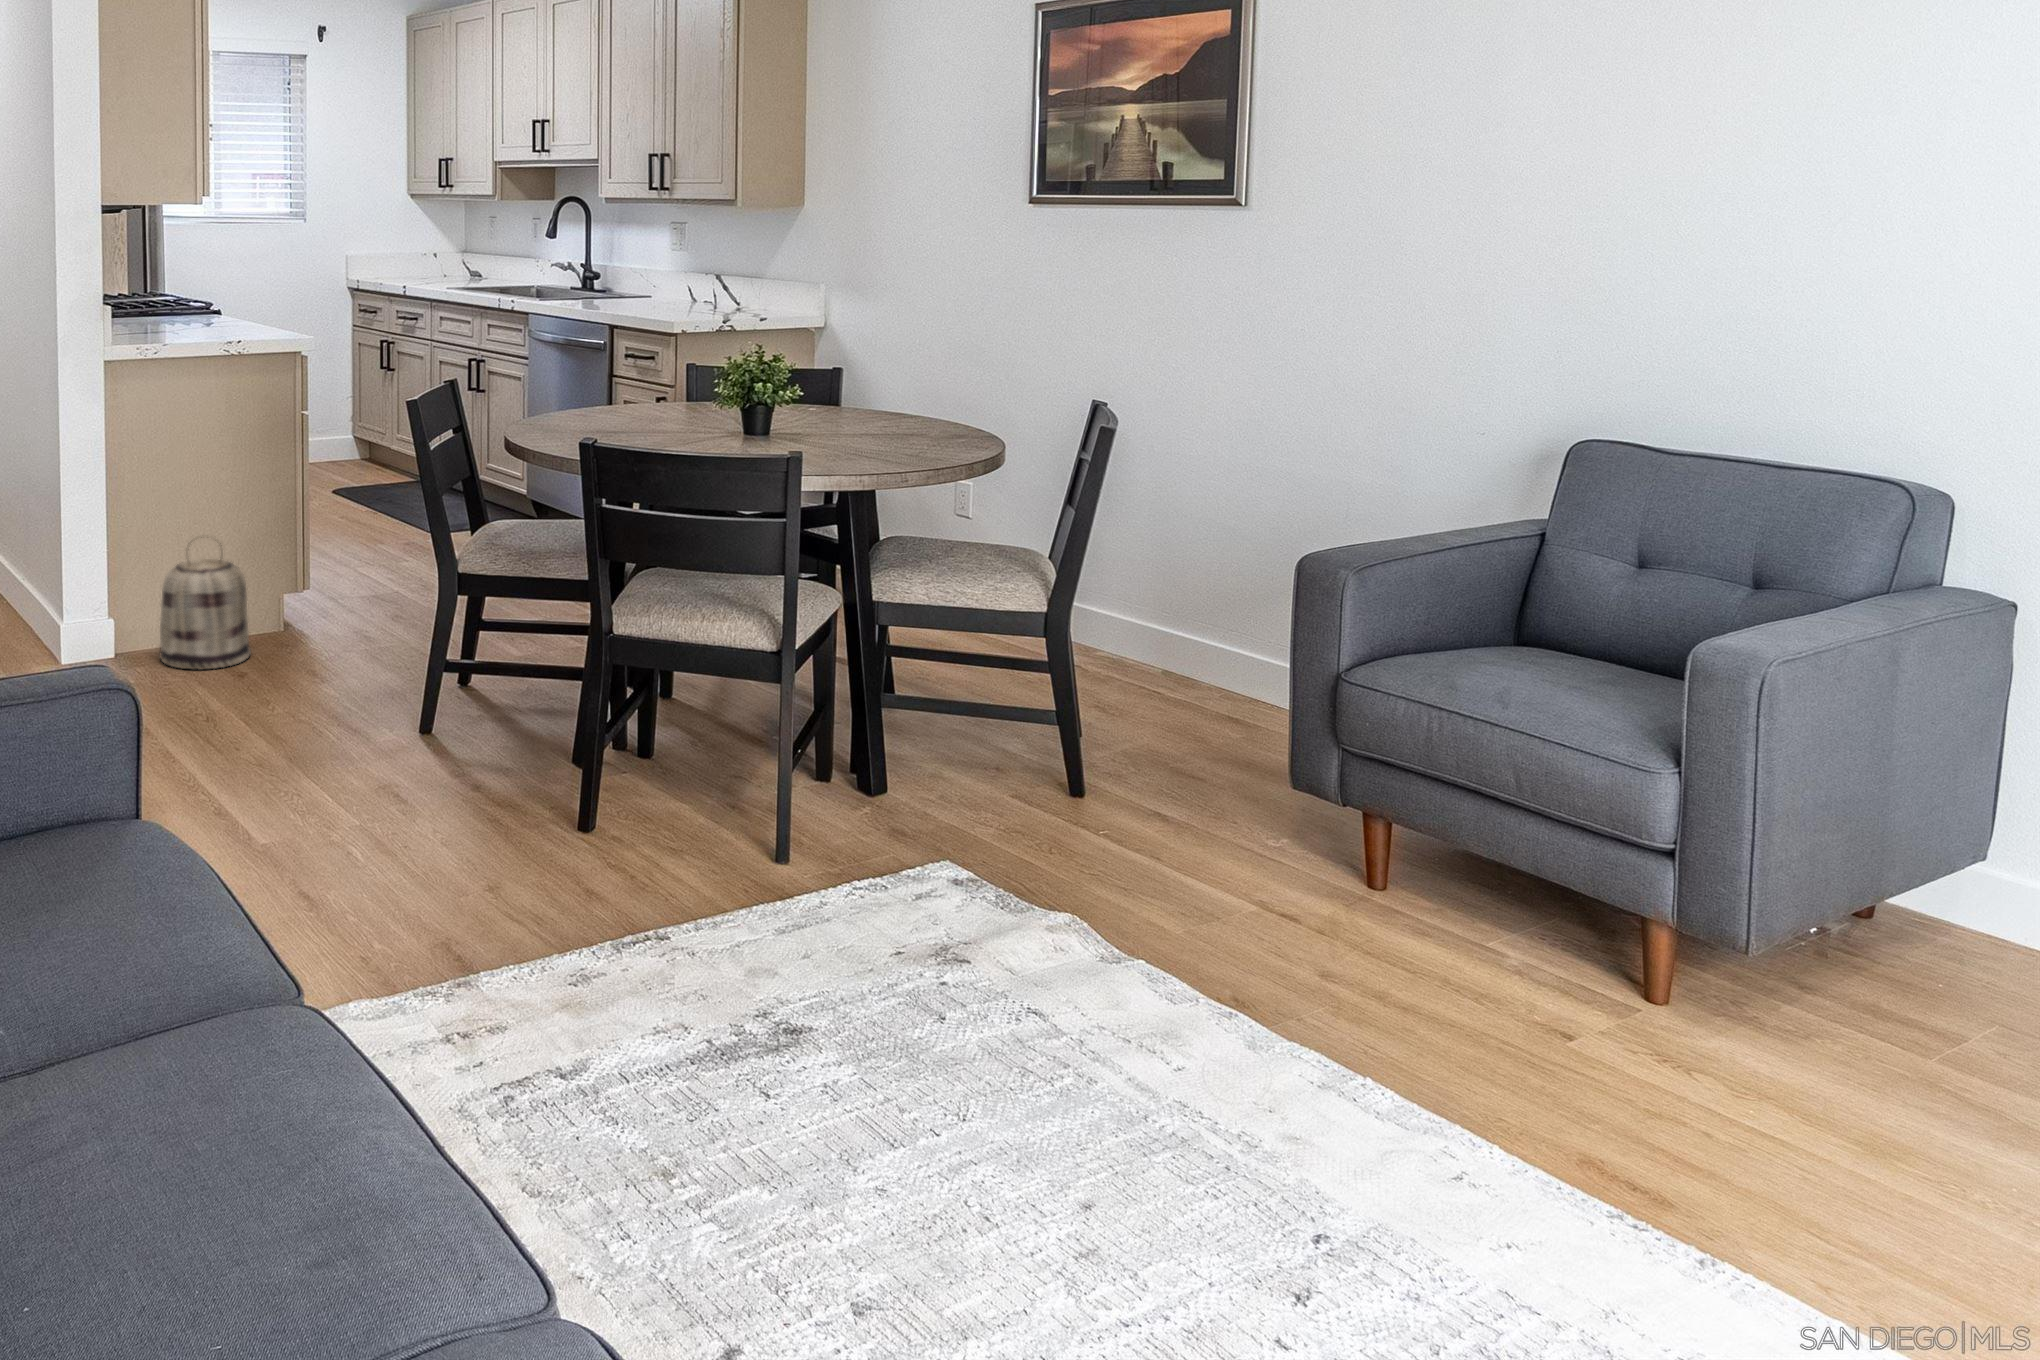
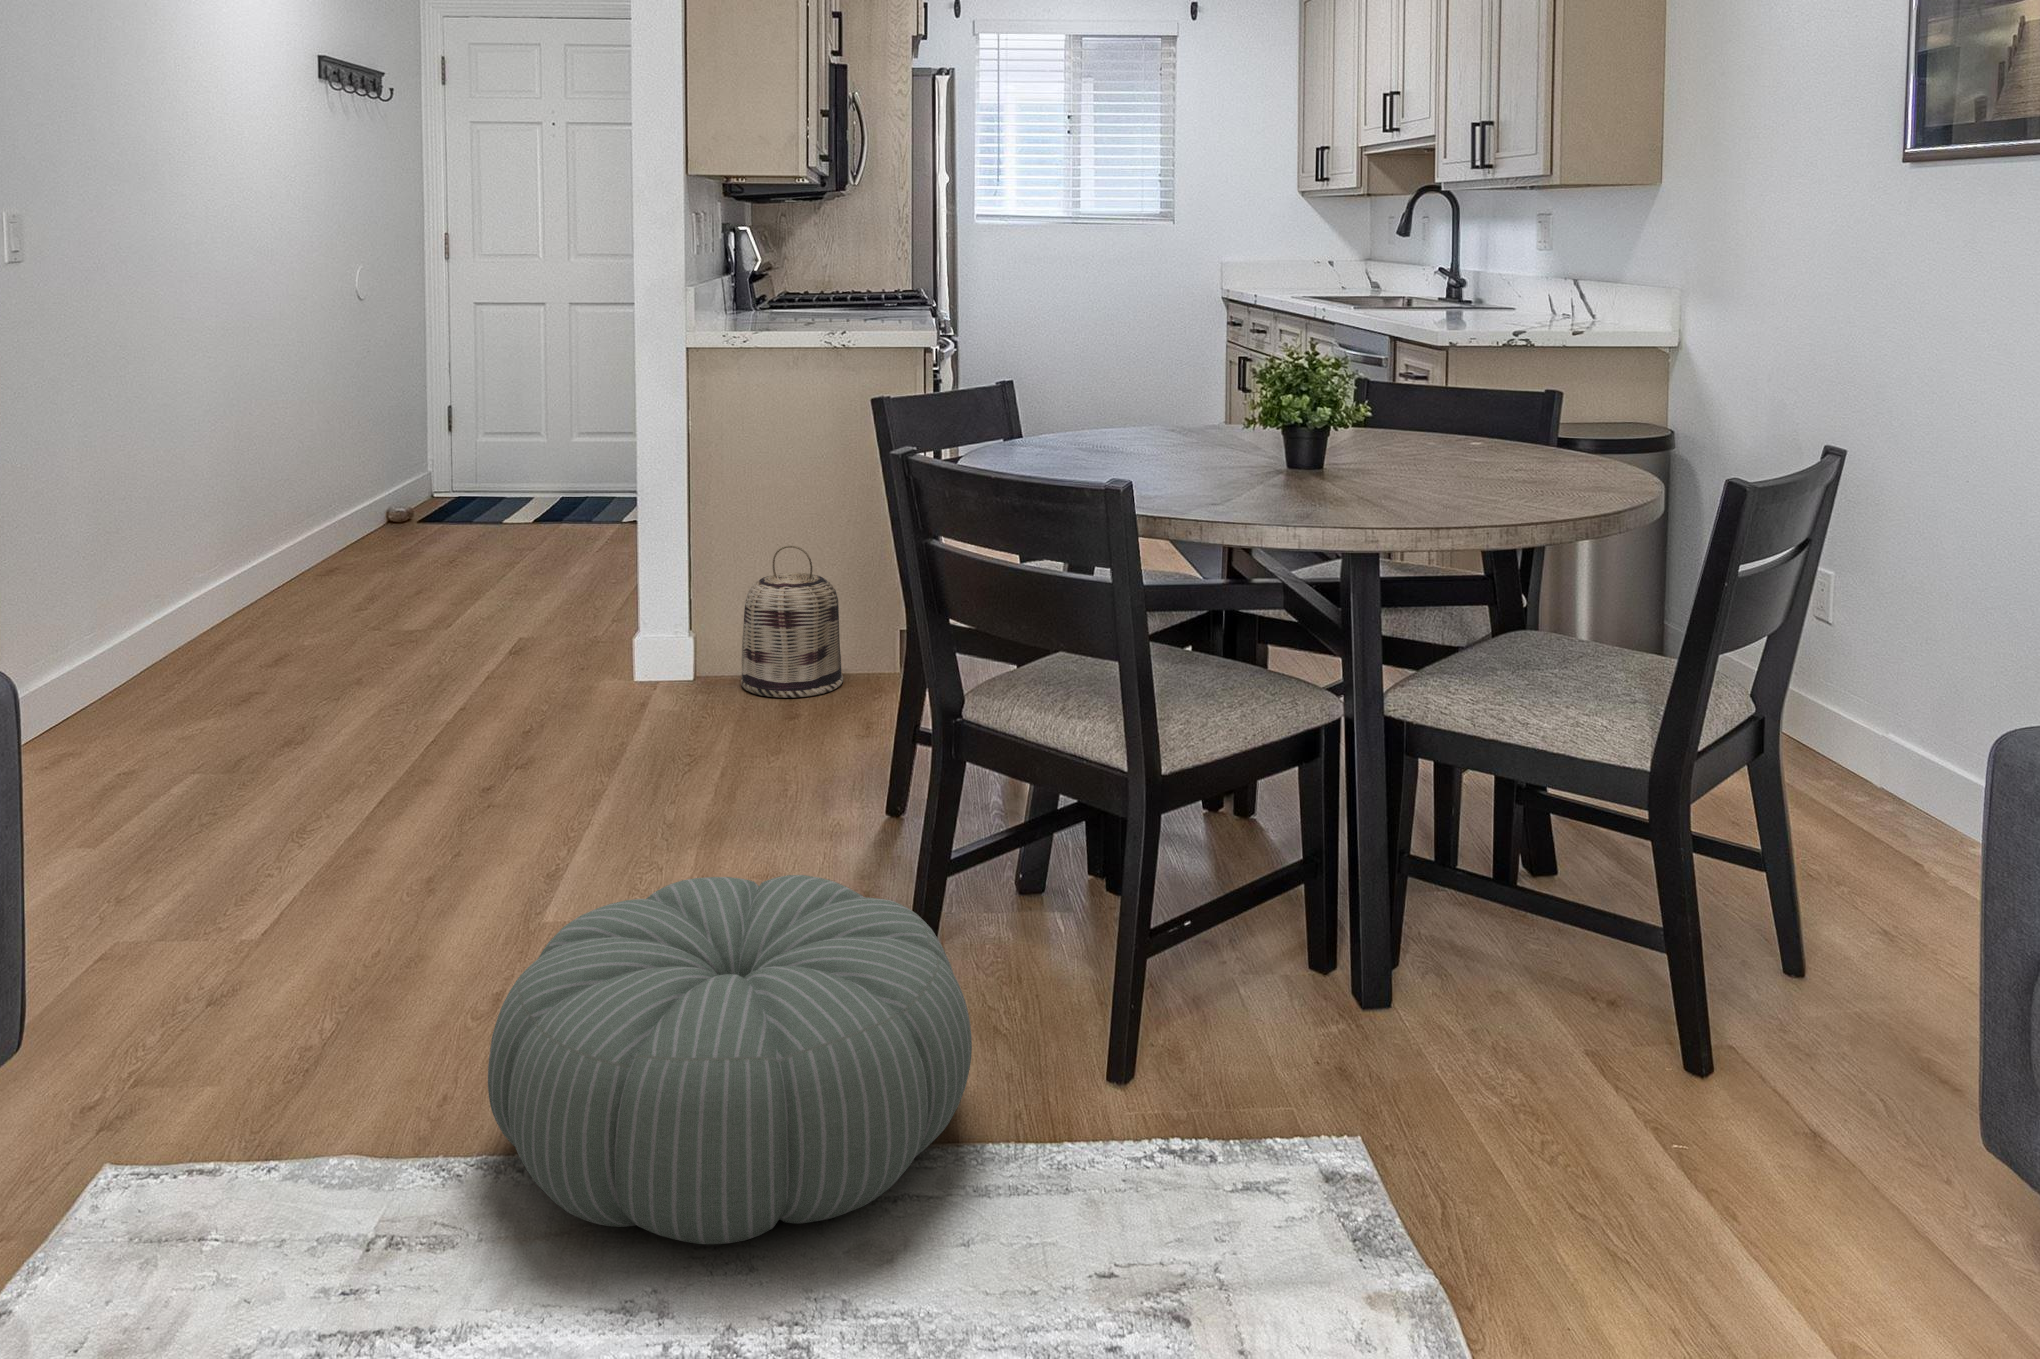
pouf: none [422,759,762,995] -> present [488,875,972,1244]

